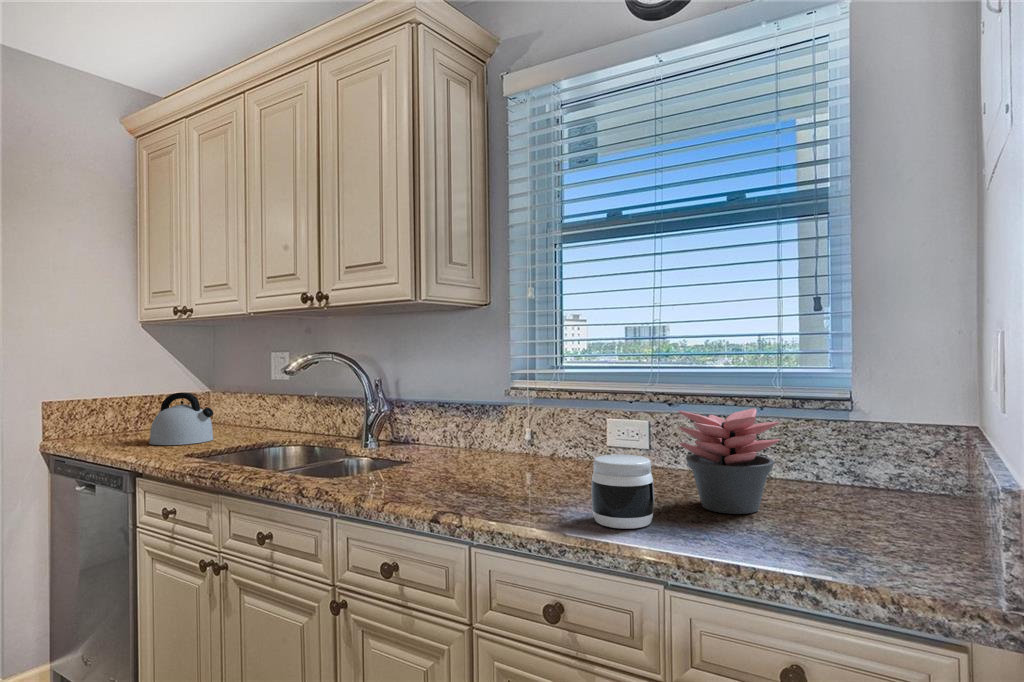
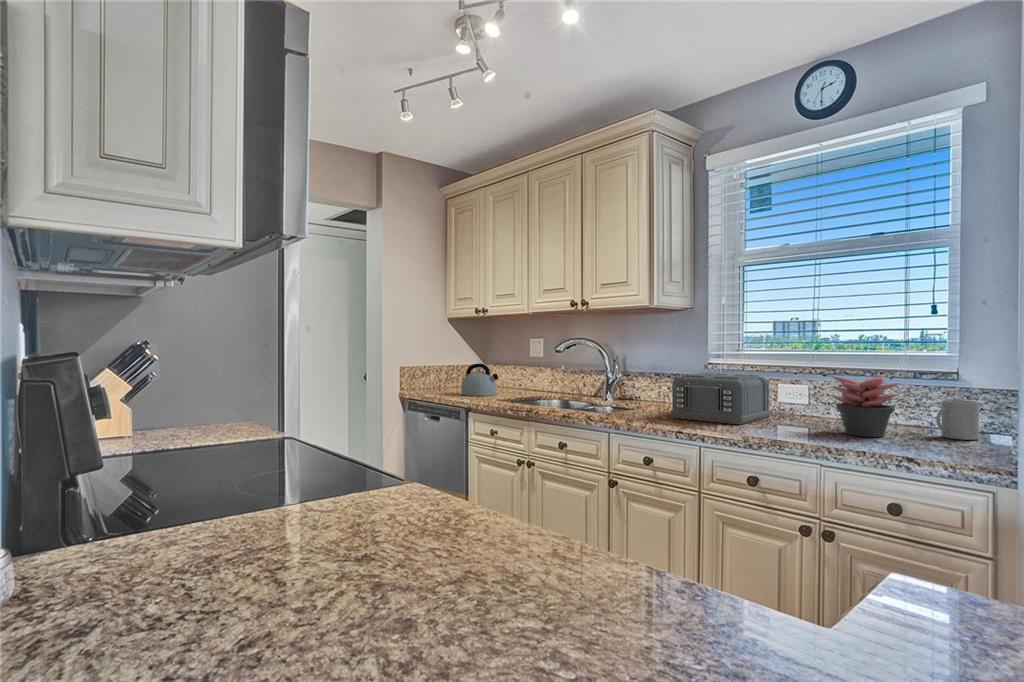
toaster: none [441,404,596,494] -> present [671,373,771,425]
mug: none [833,443,891,510] -> present [936,400,979,440]
jar: present [591,454,654,529] -> none [775,399,814,439]

